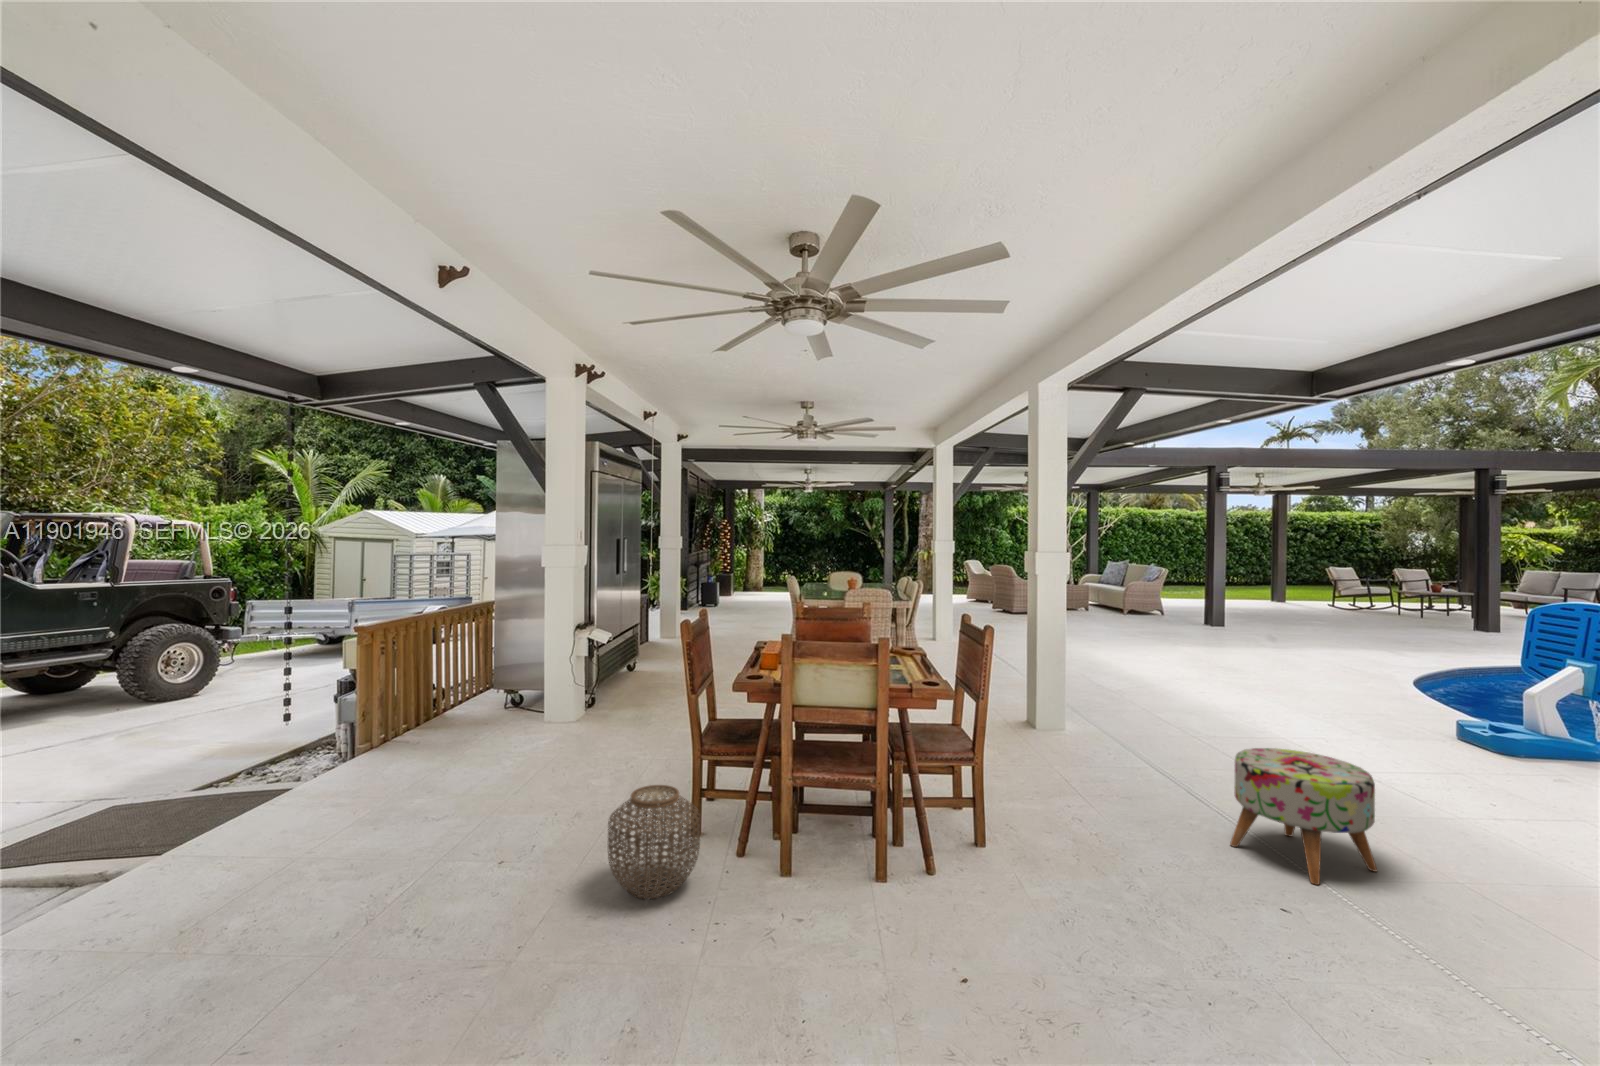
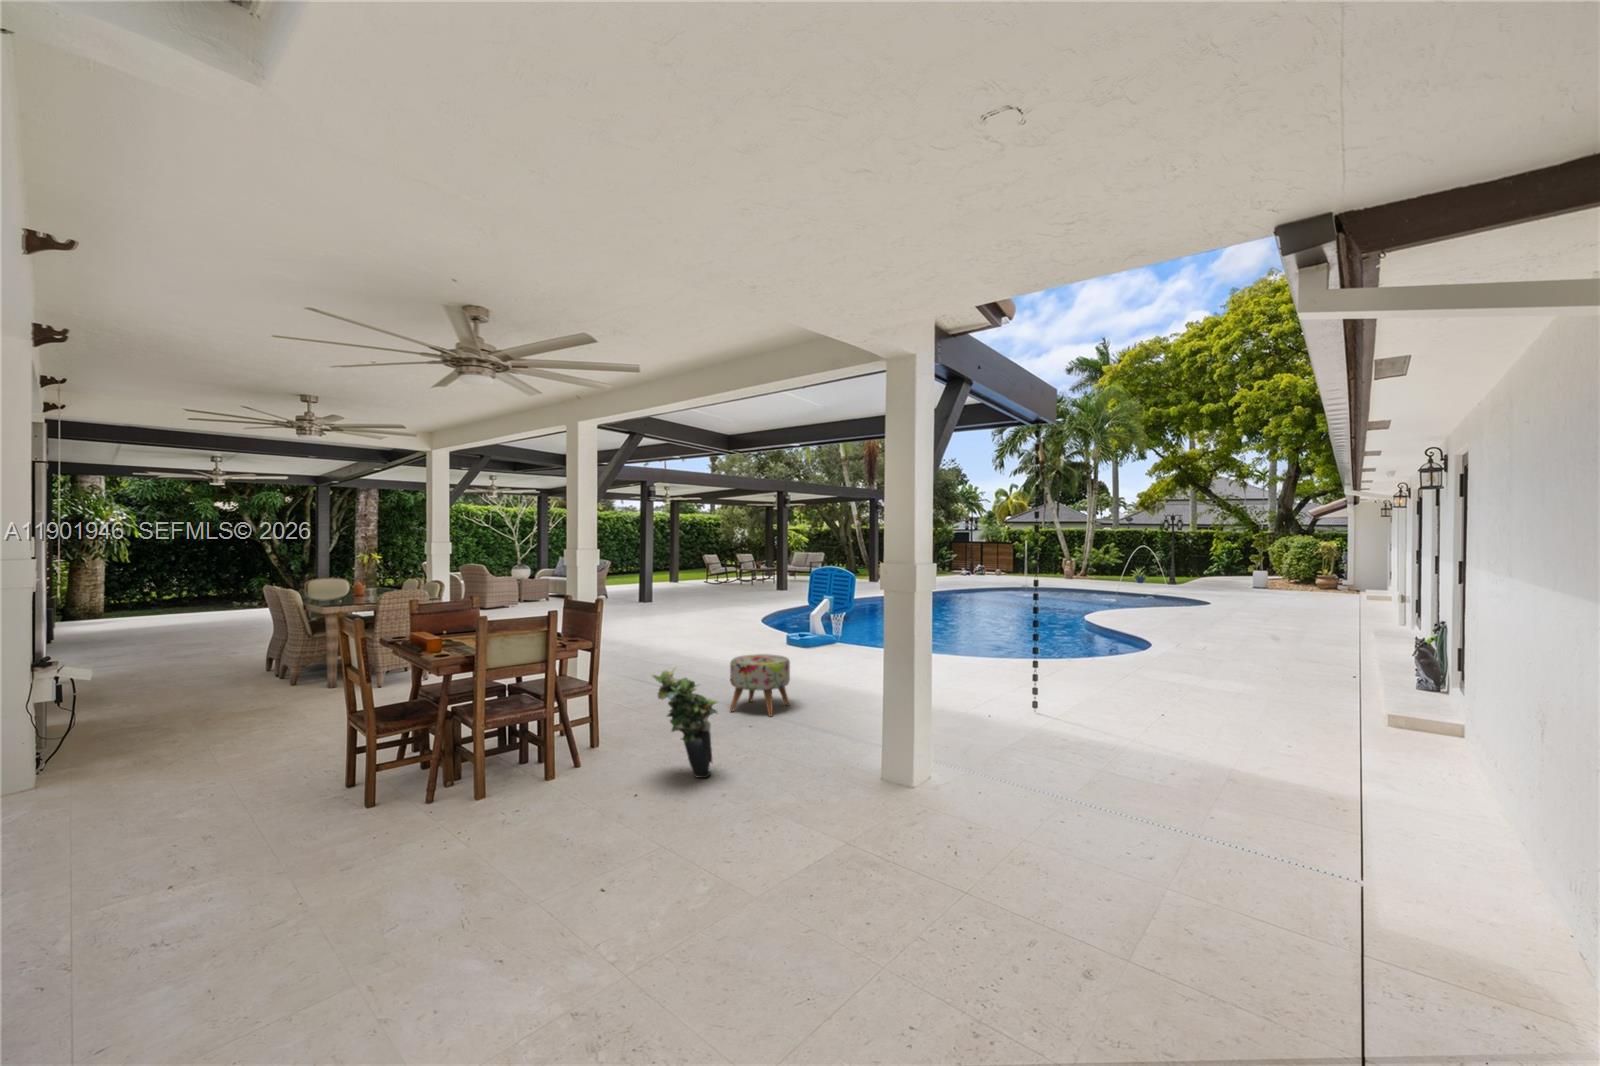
potted plant: none [996,751,1119,976] -> present [652,670,717,778]
woven basket: present [608,785,700,899] -> none [344,757,435,852]

